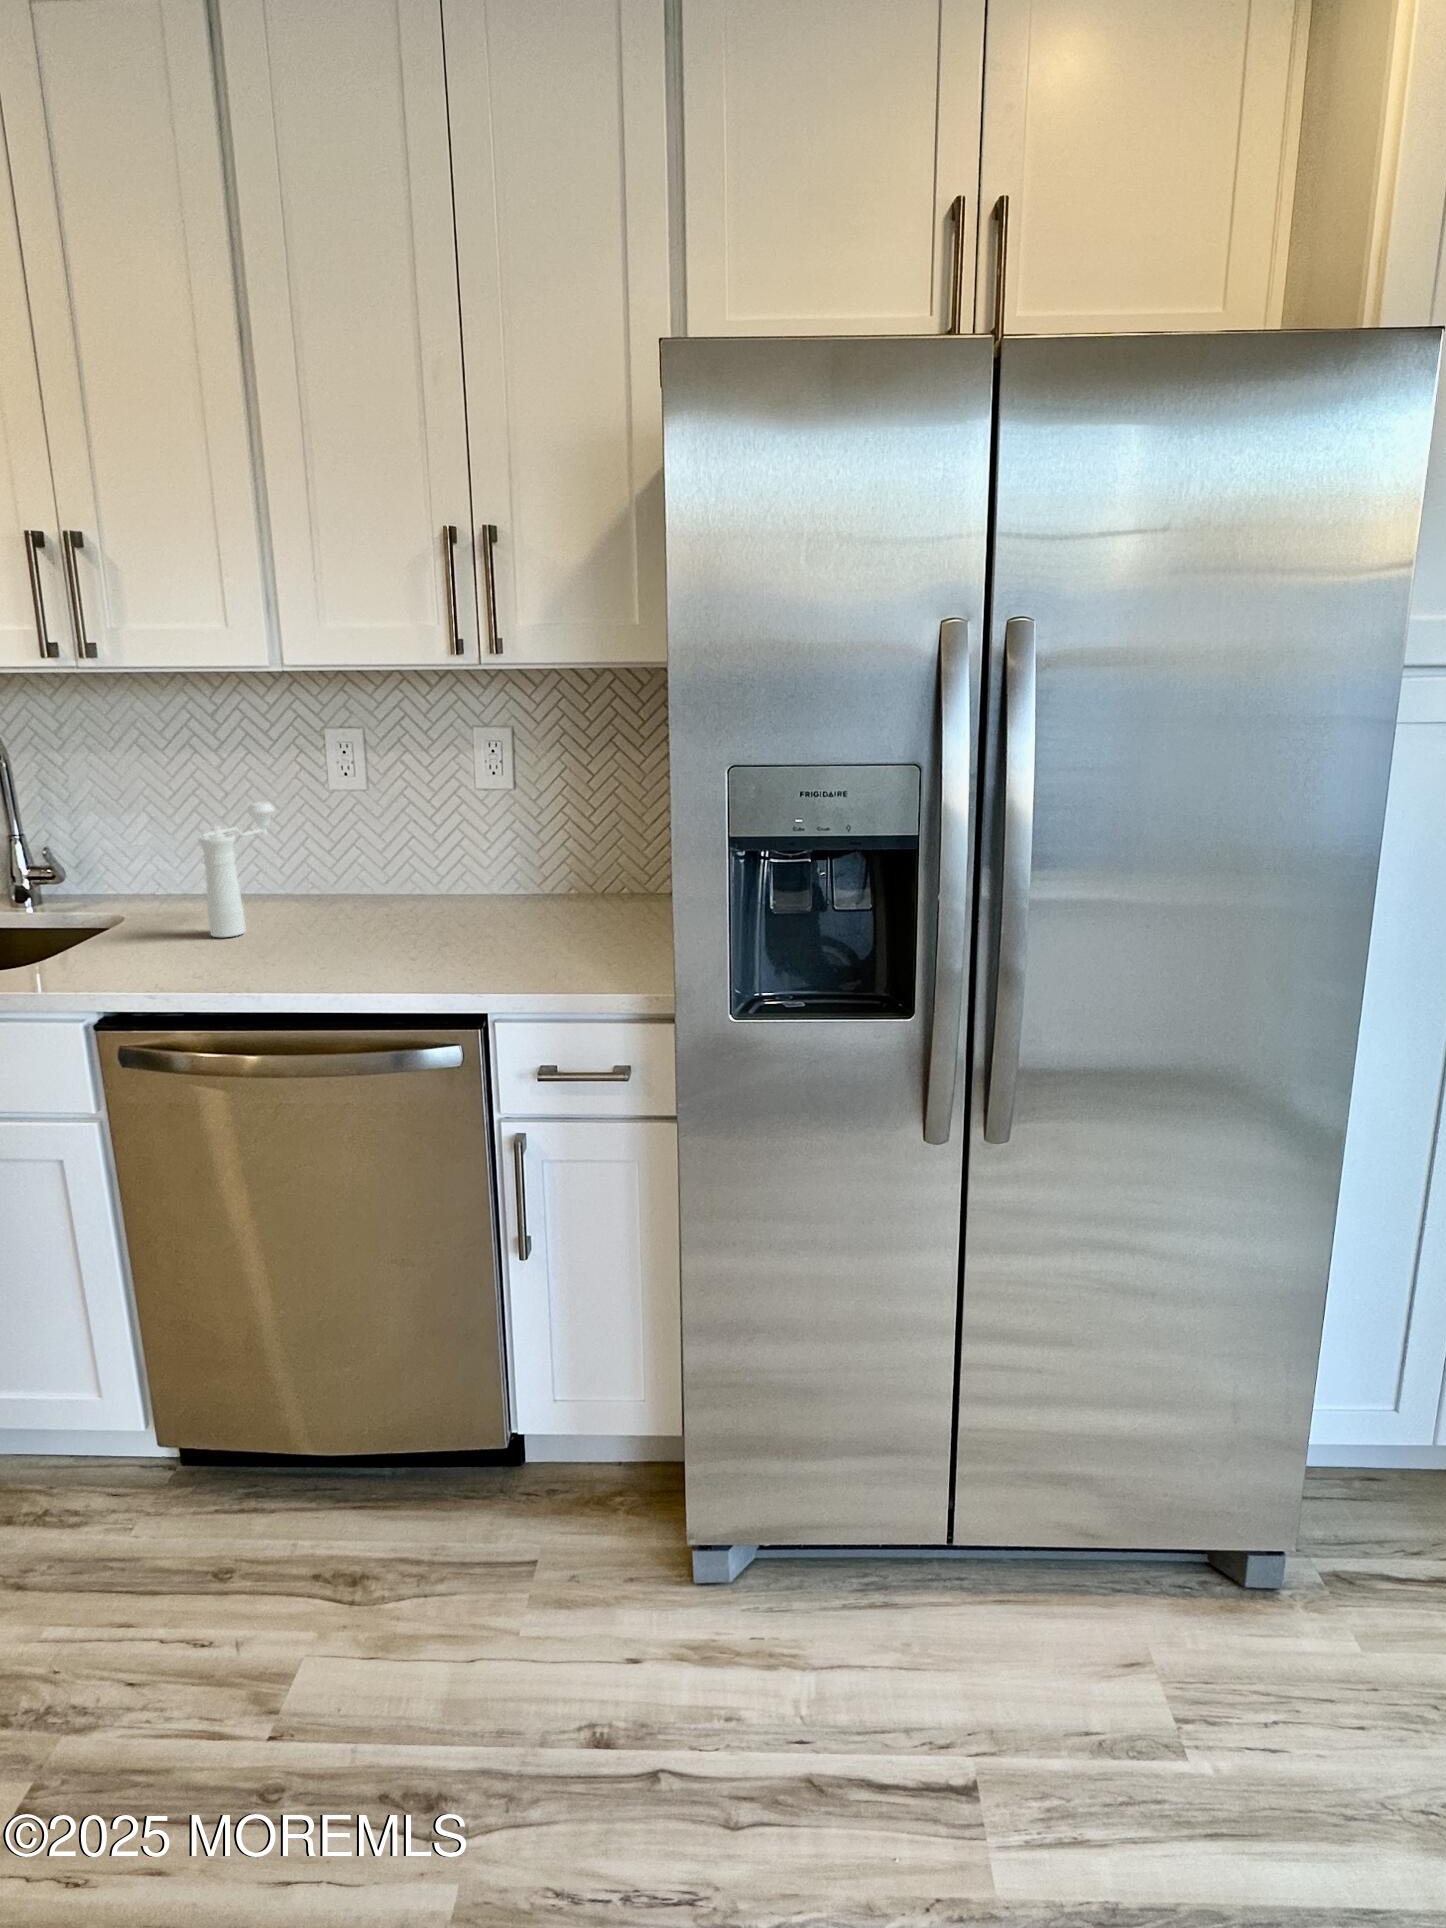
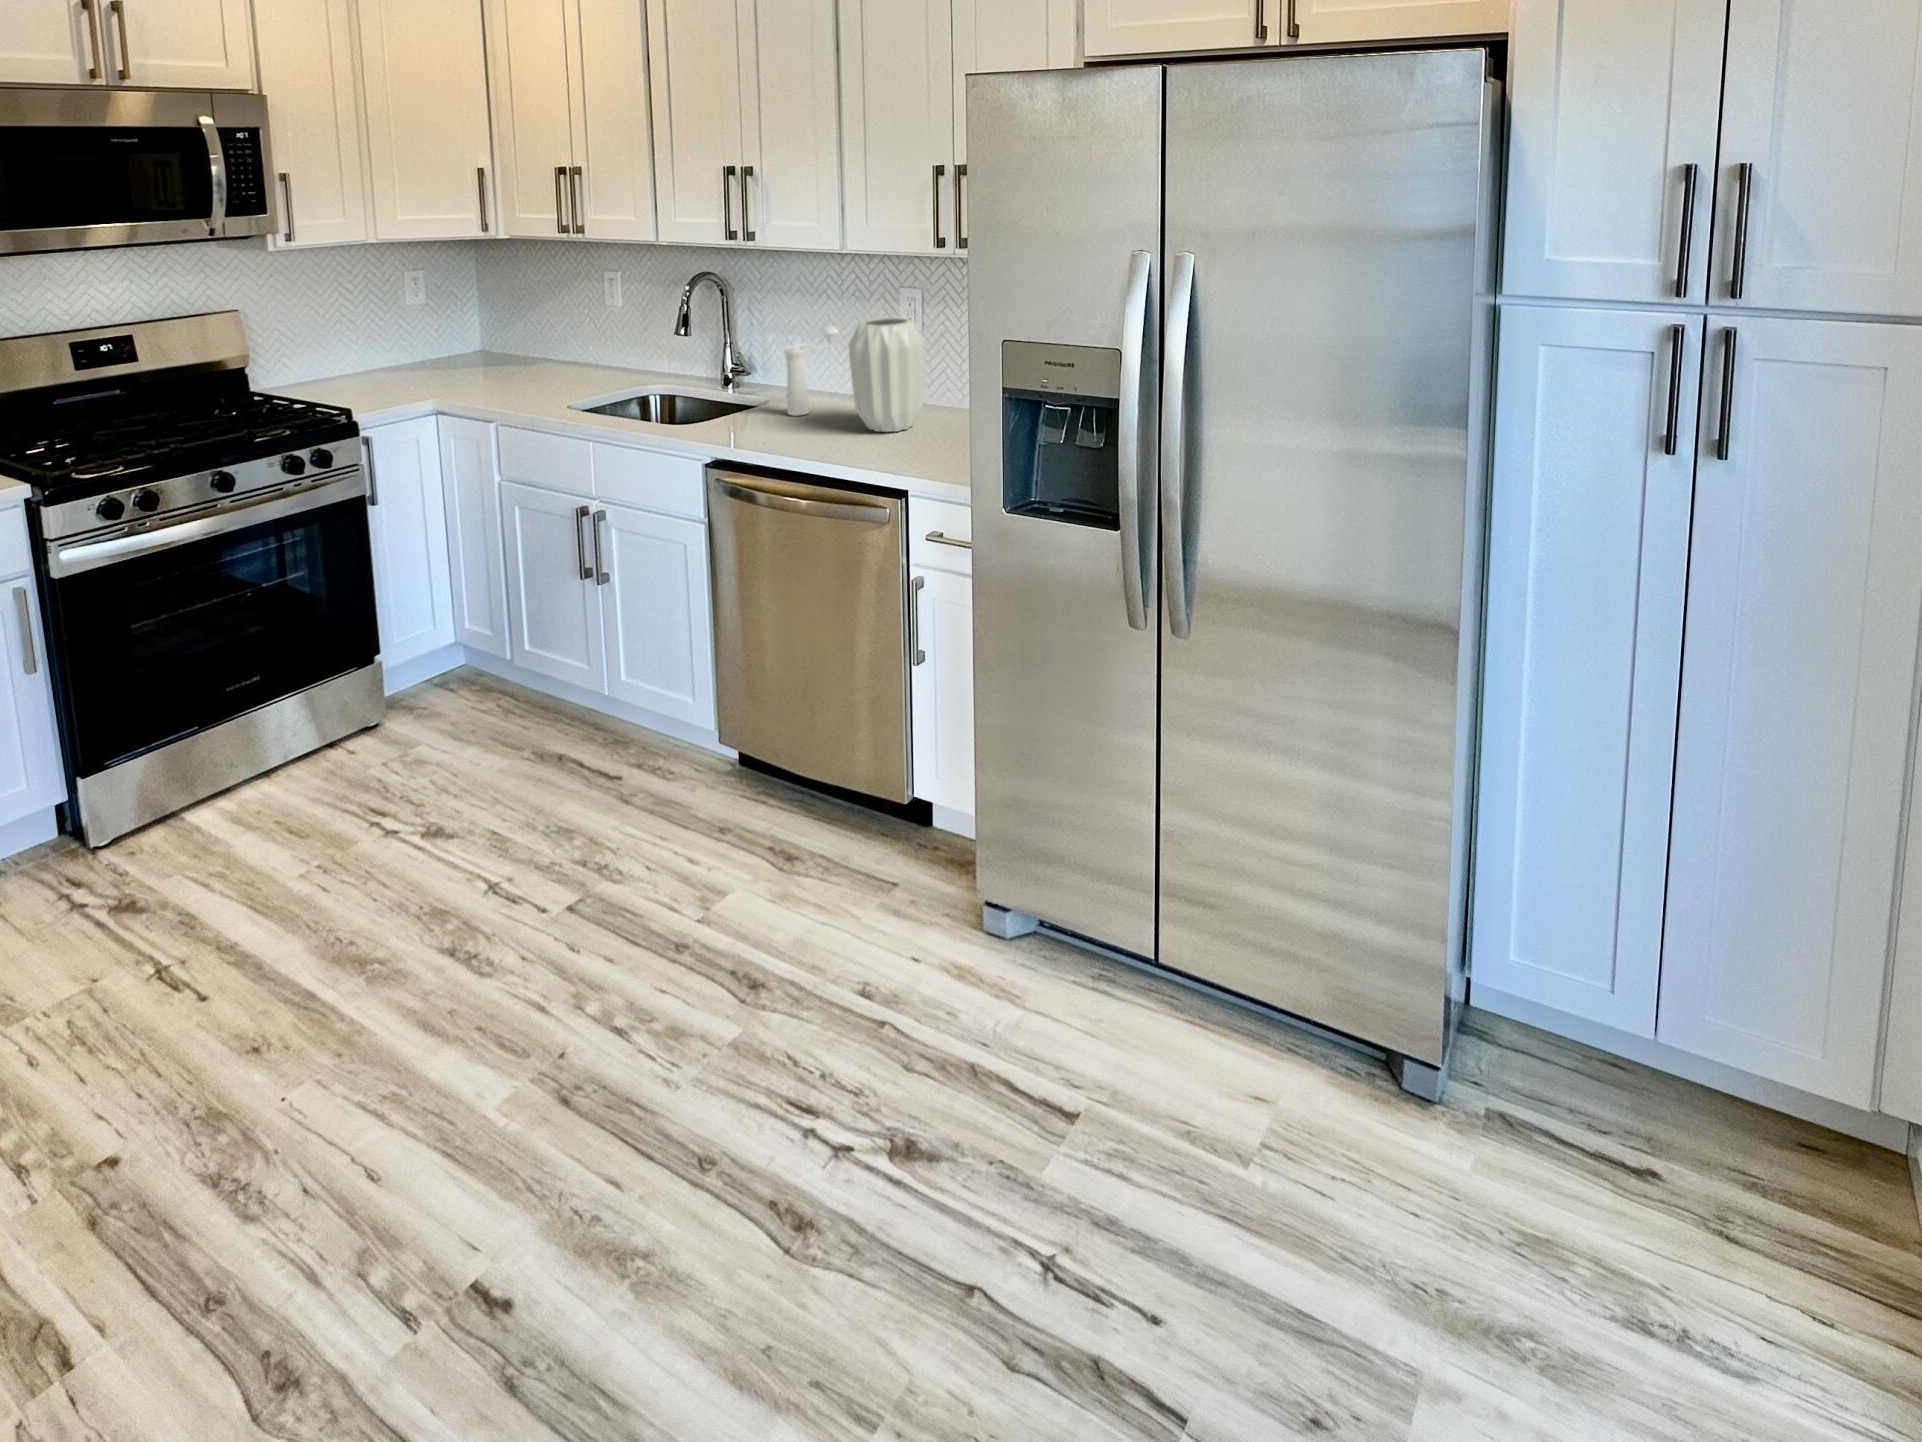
vase: none [330,777,446,942] -> present [848,317,925,432]

